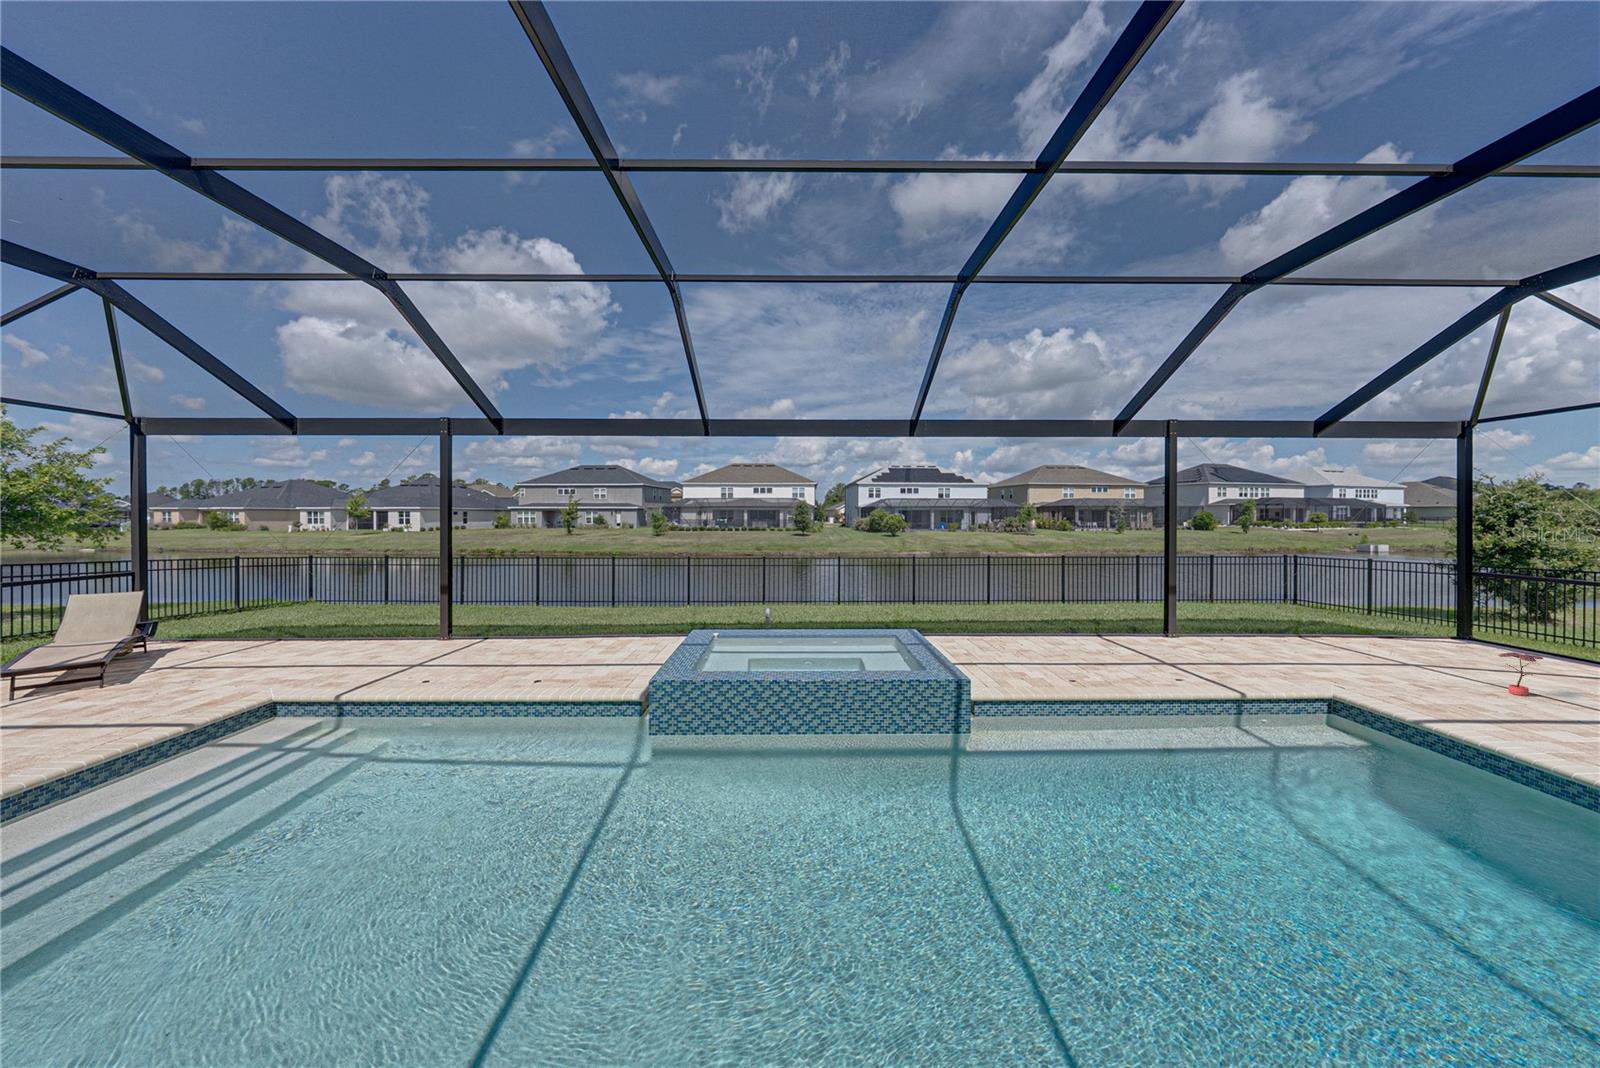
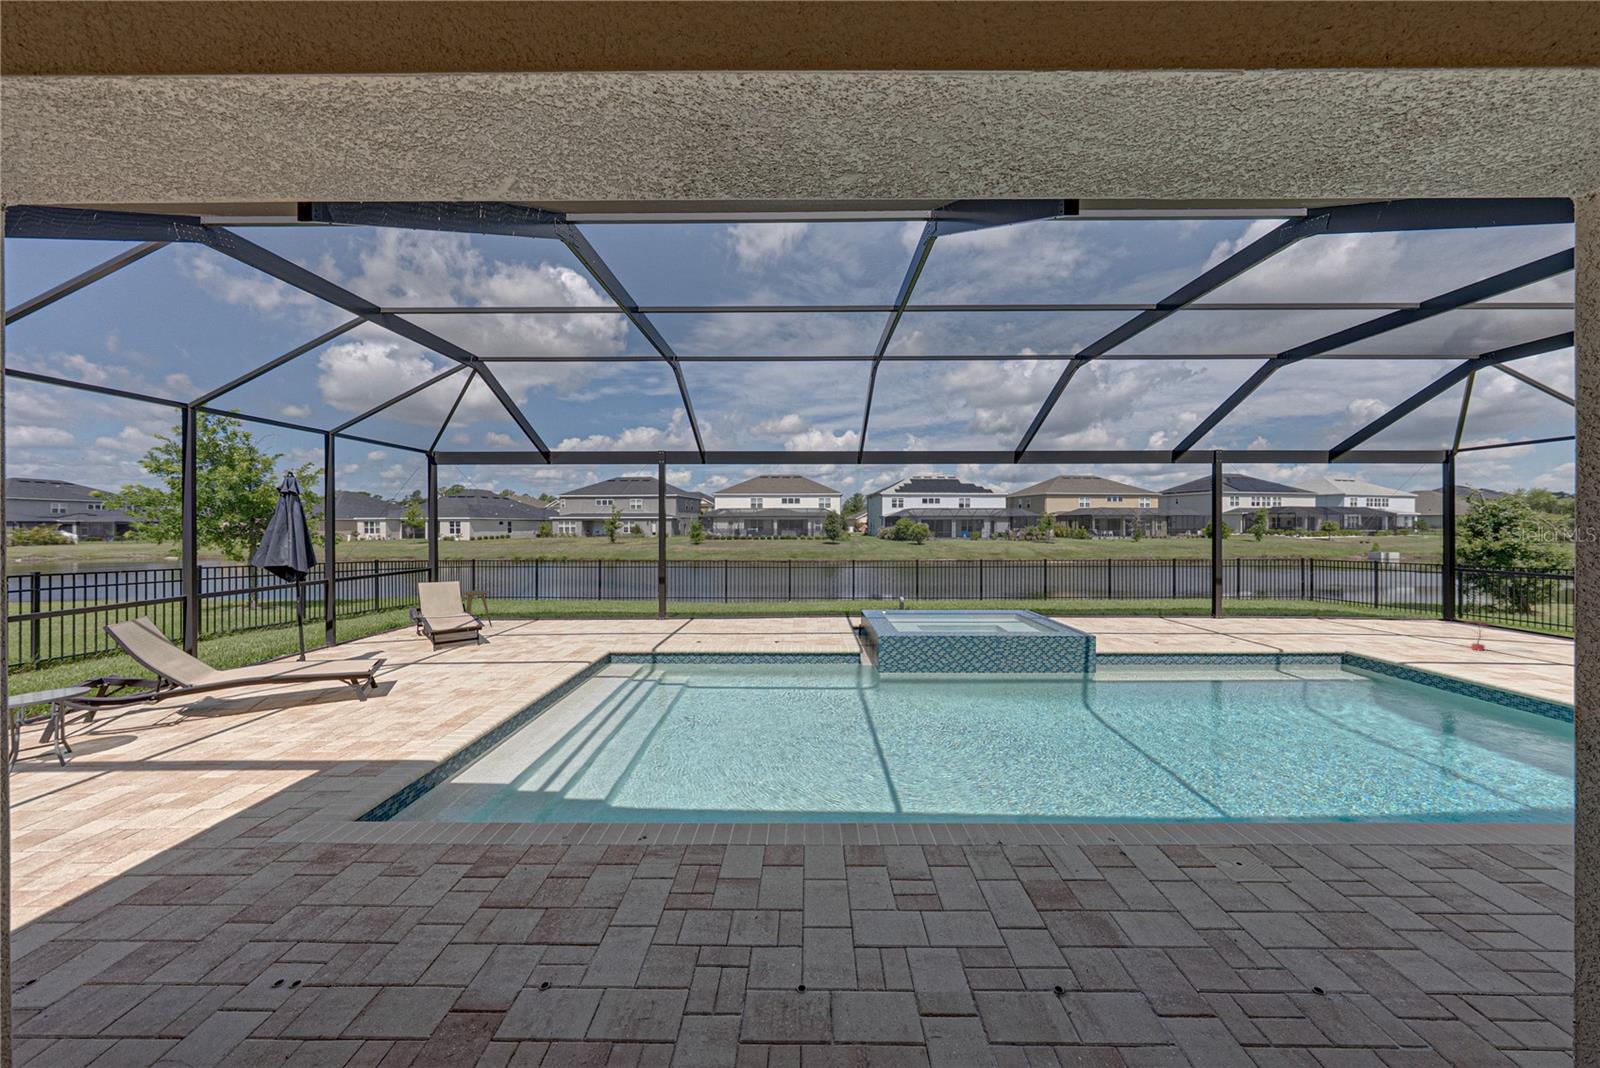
side table: none [129,608,184,665] -> present [462,590,492,631]

